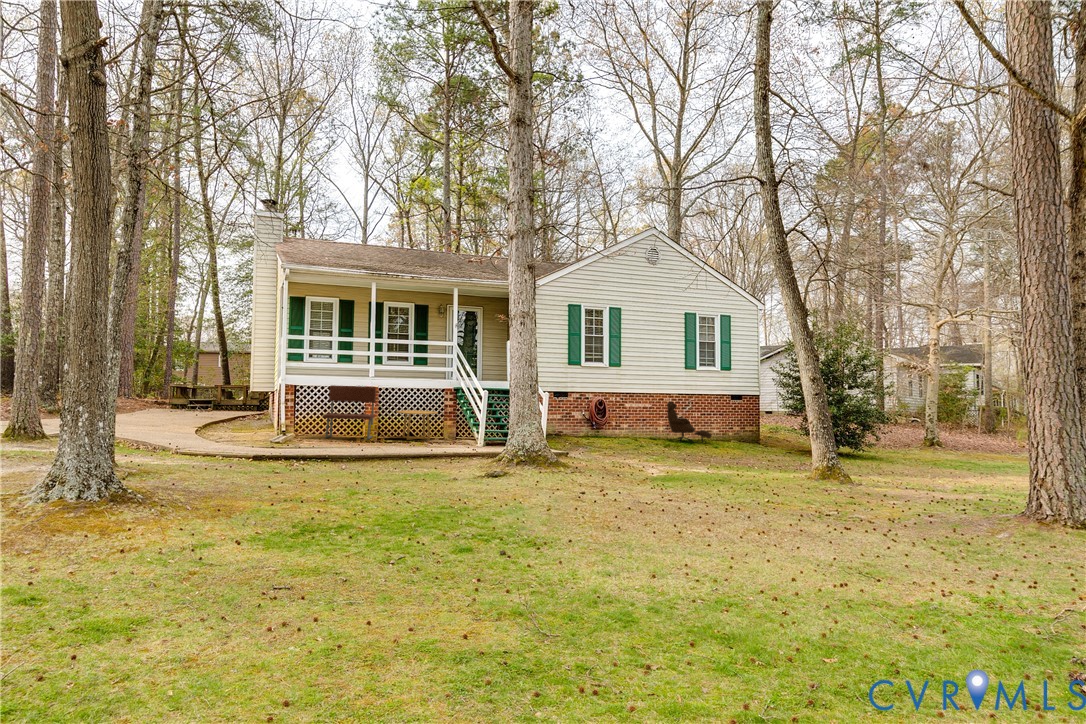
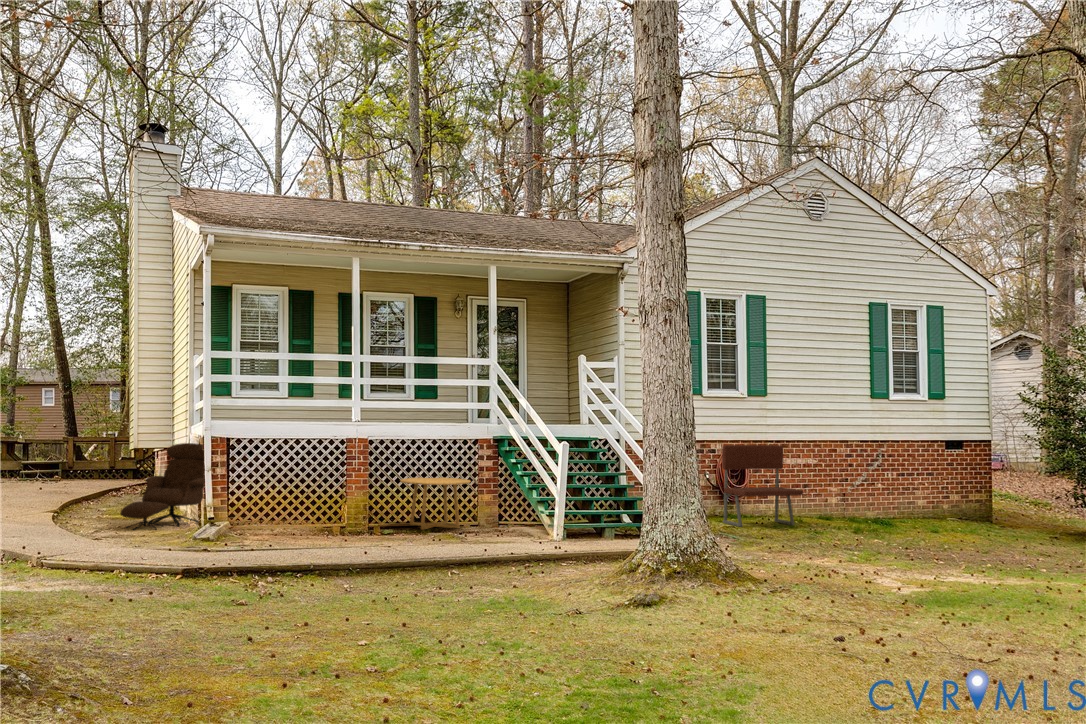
bench: present [322,385,376,439] -> present [722,445,803,527]
lounge chair: present [667,402,712,442] -> present [121,443,205,530]

